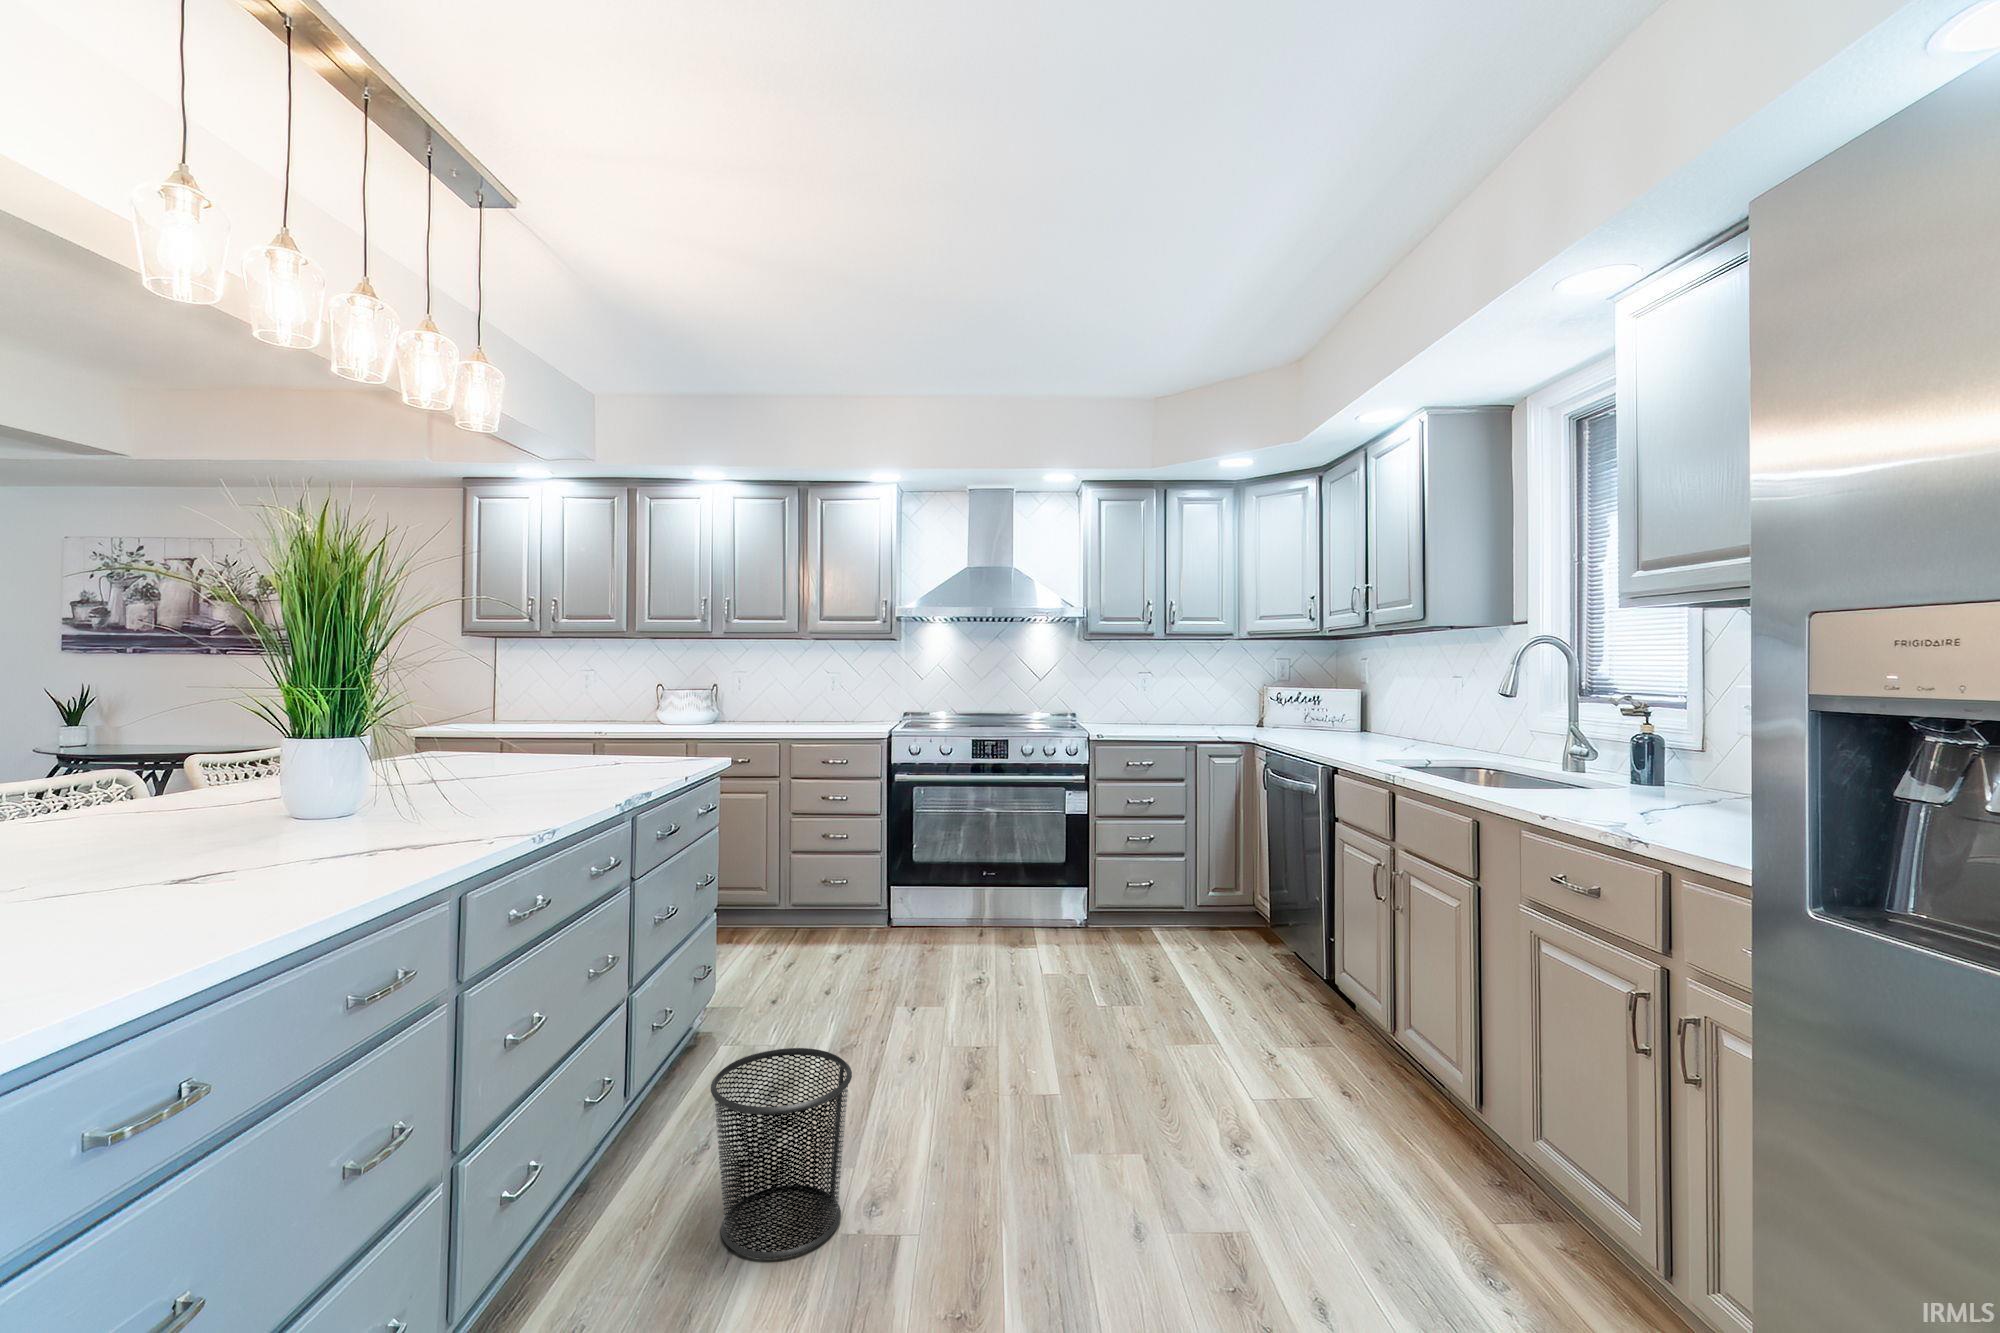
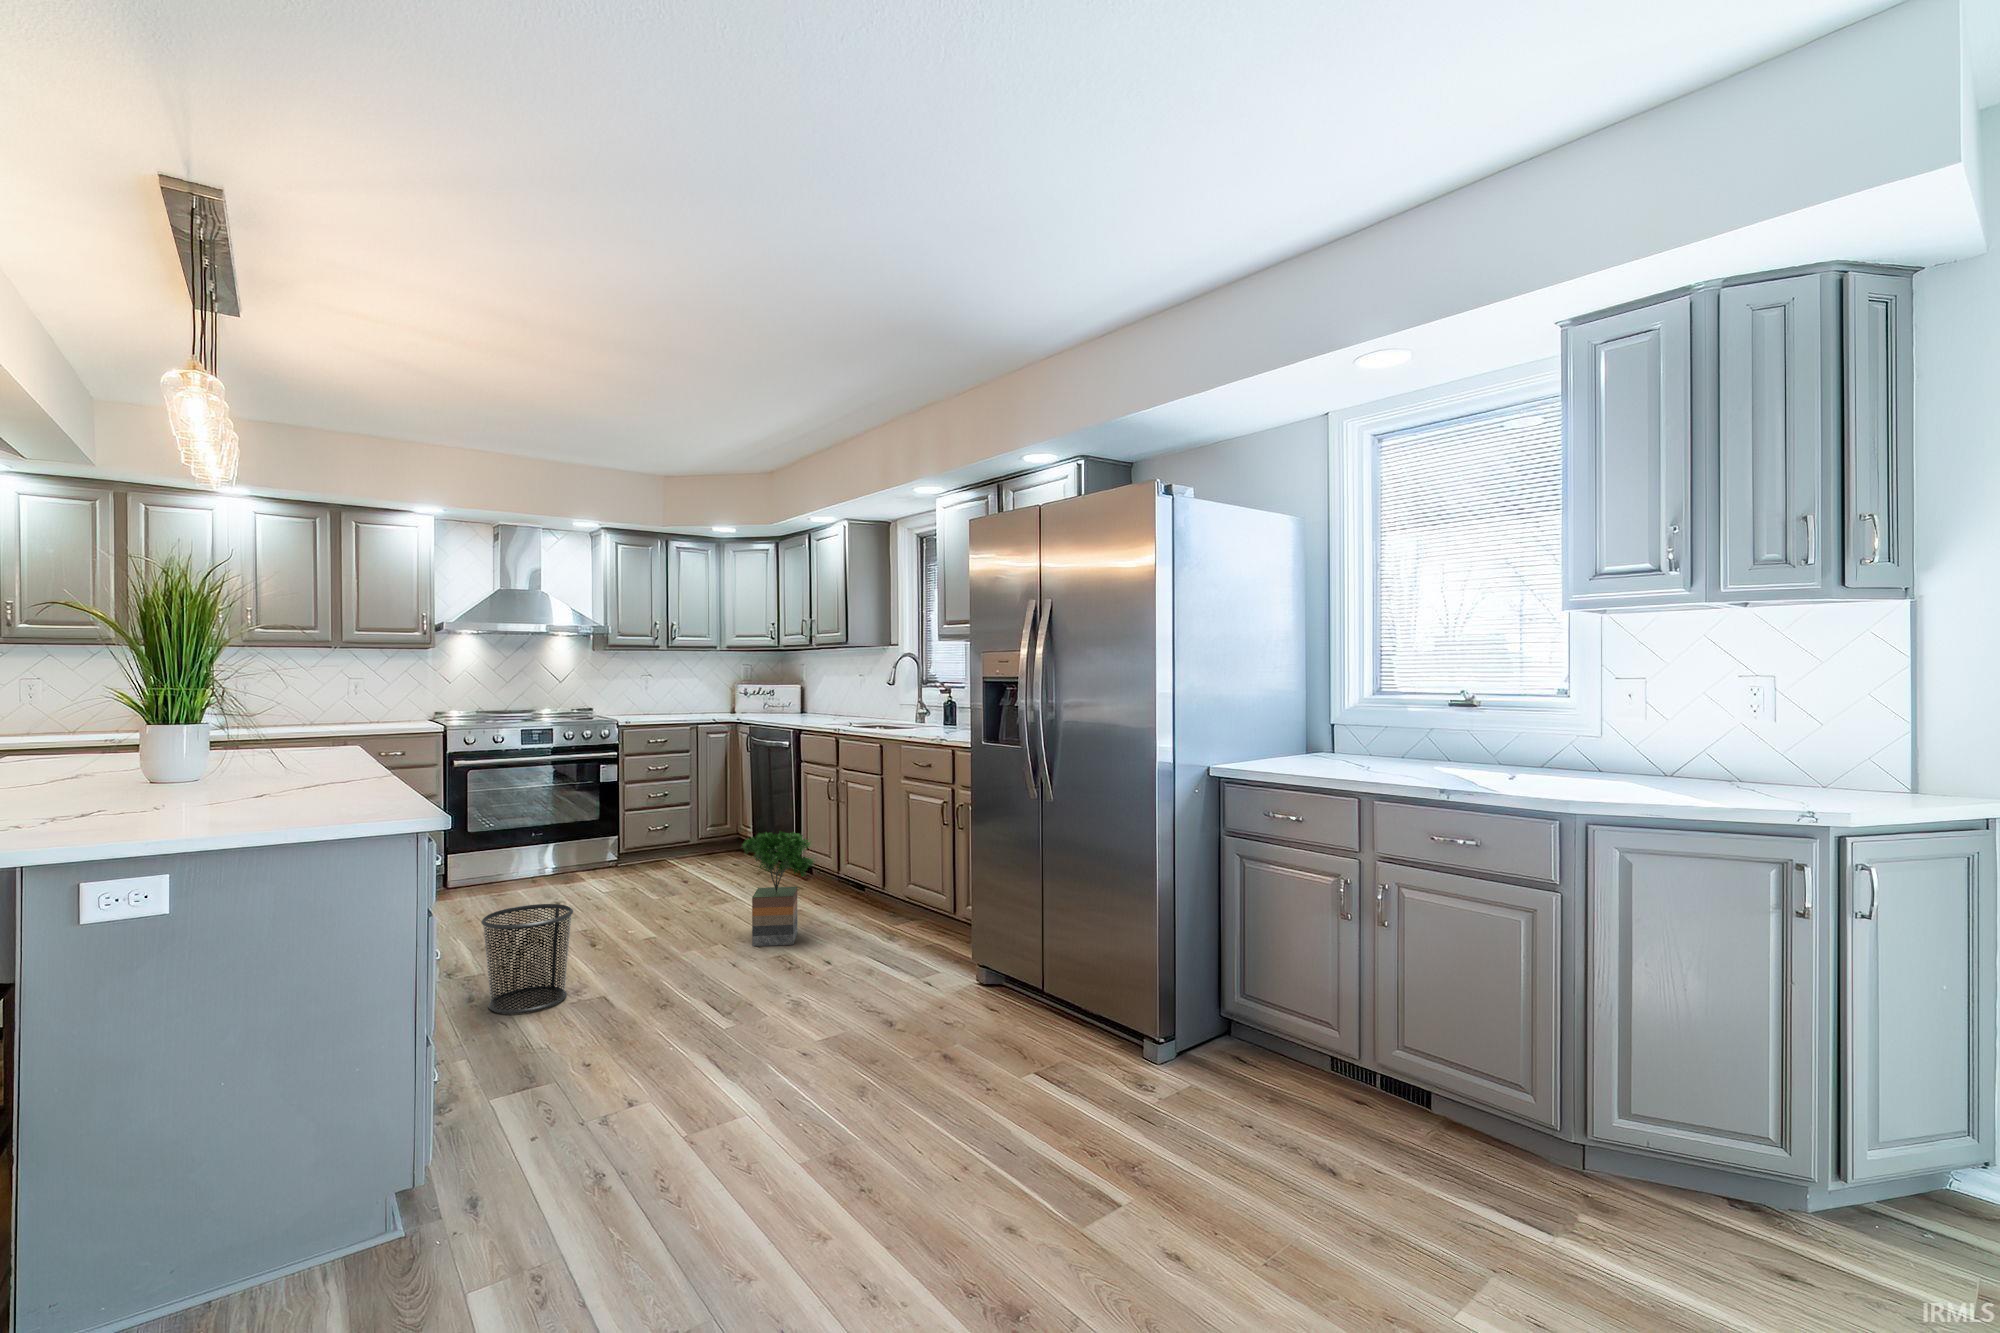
potted tree: none [1176,967,1316,1215] -> present [743,831,813,946]

